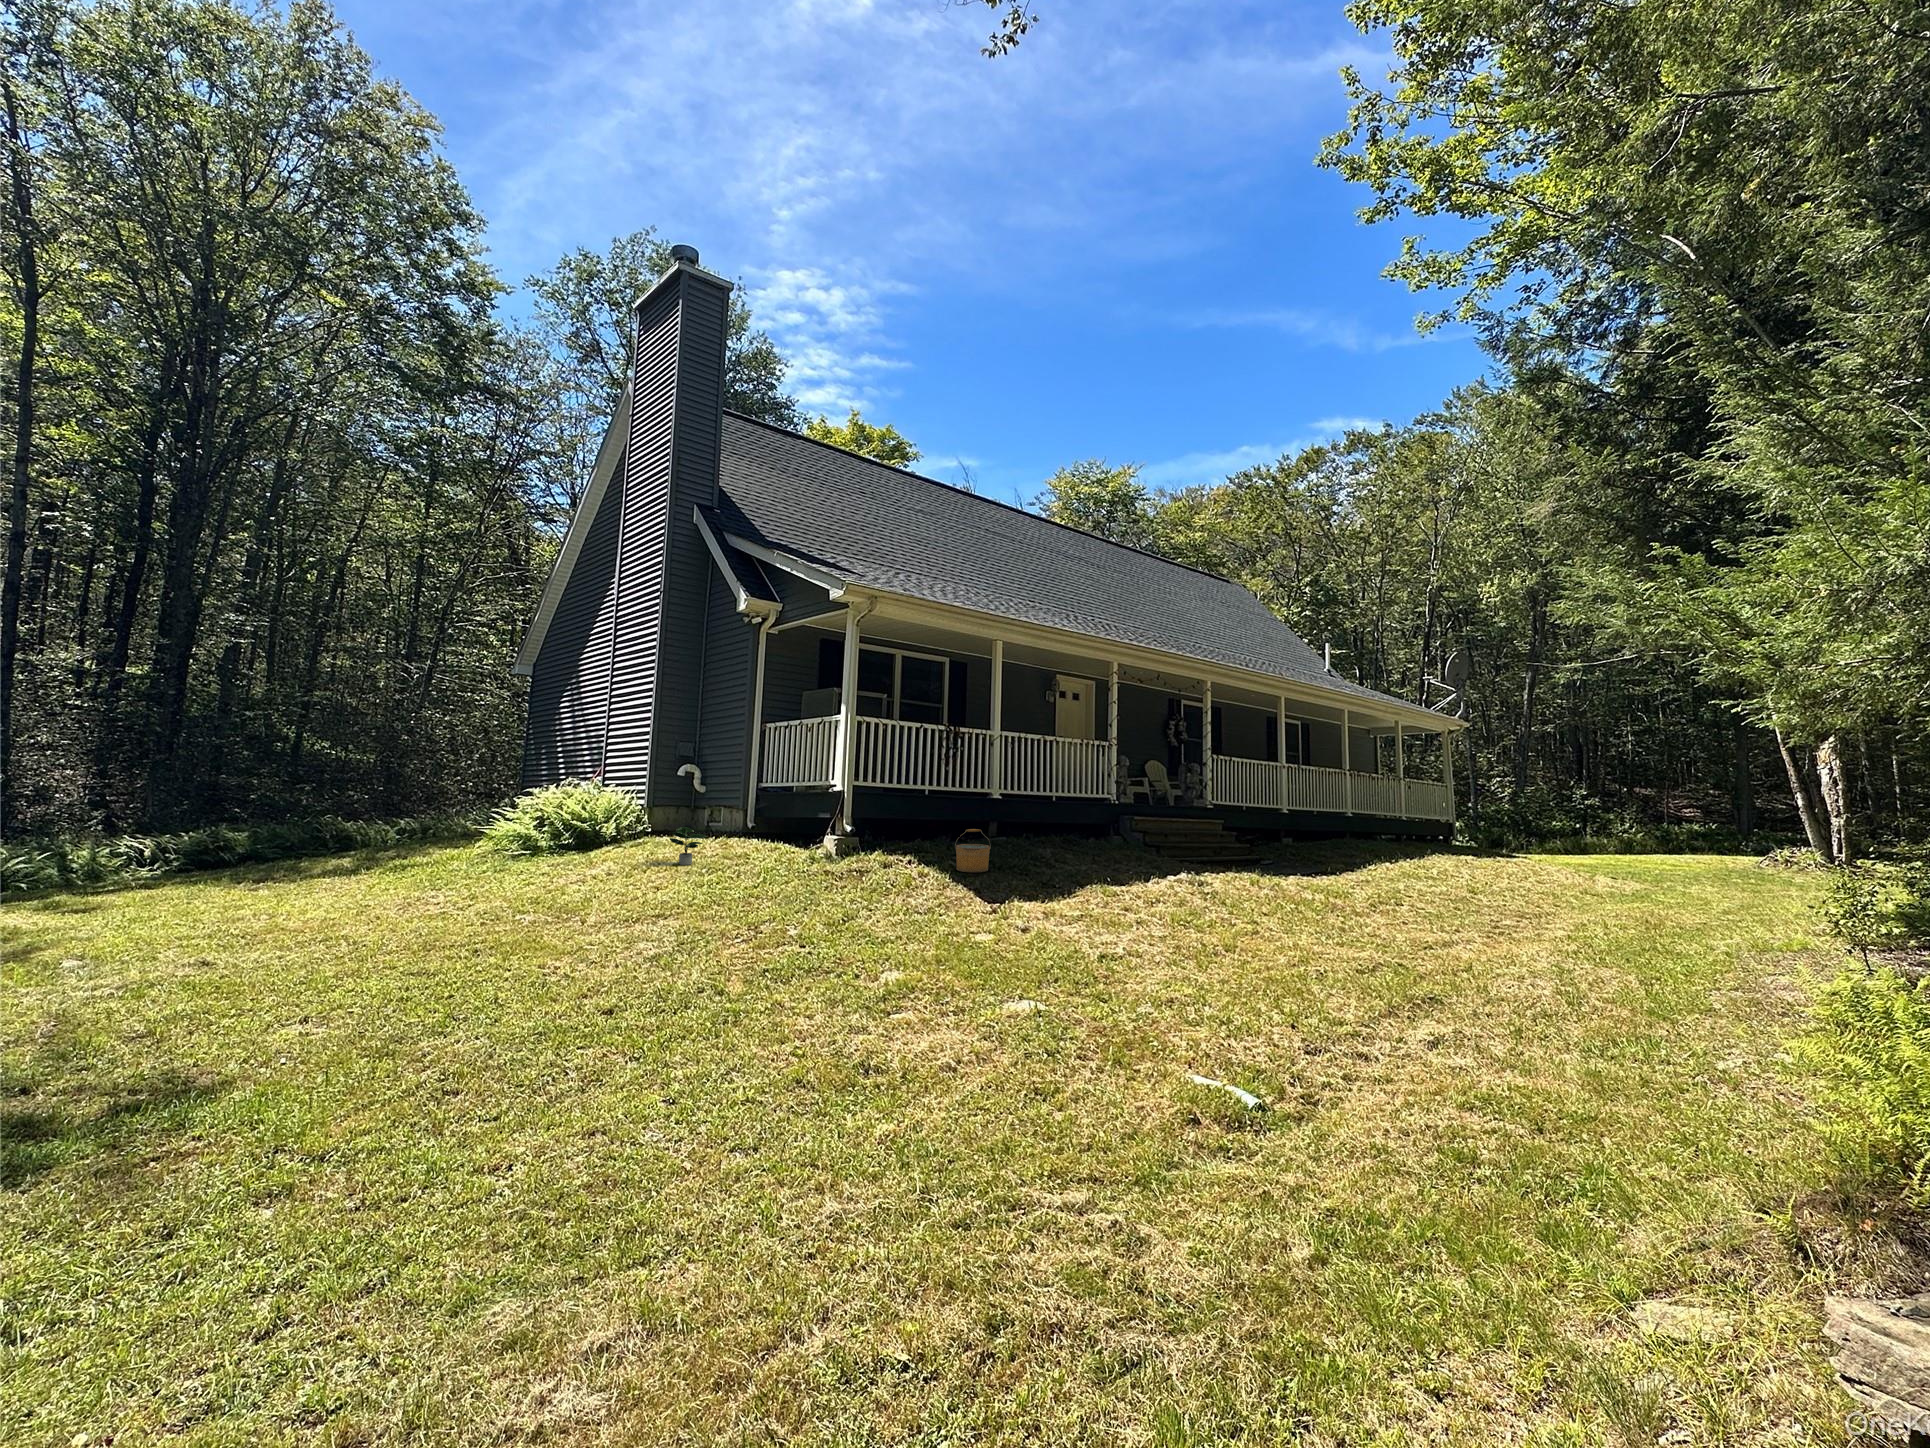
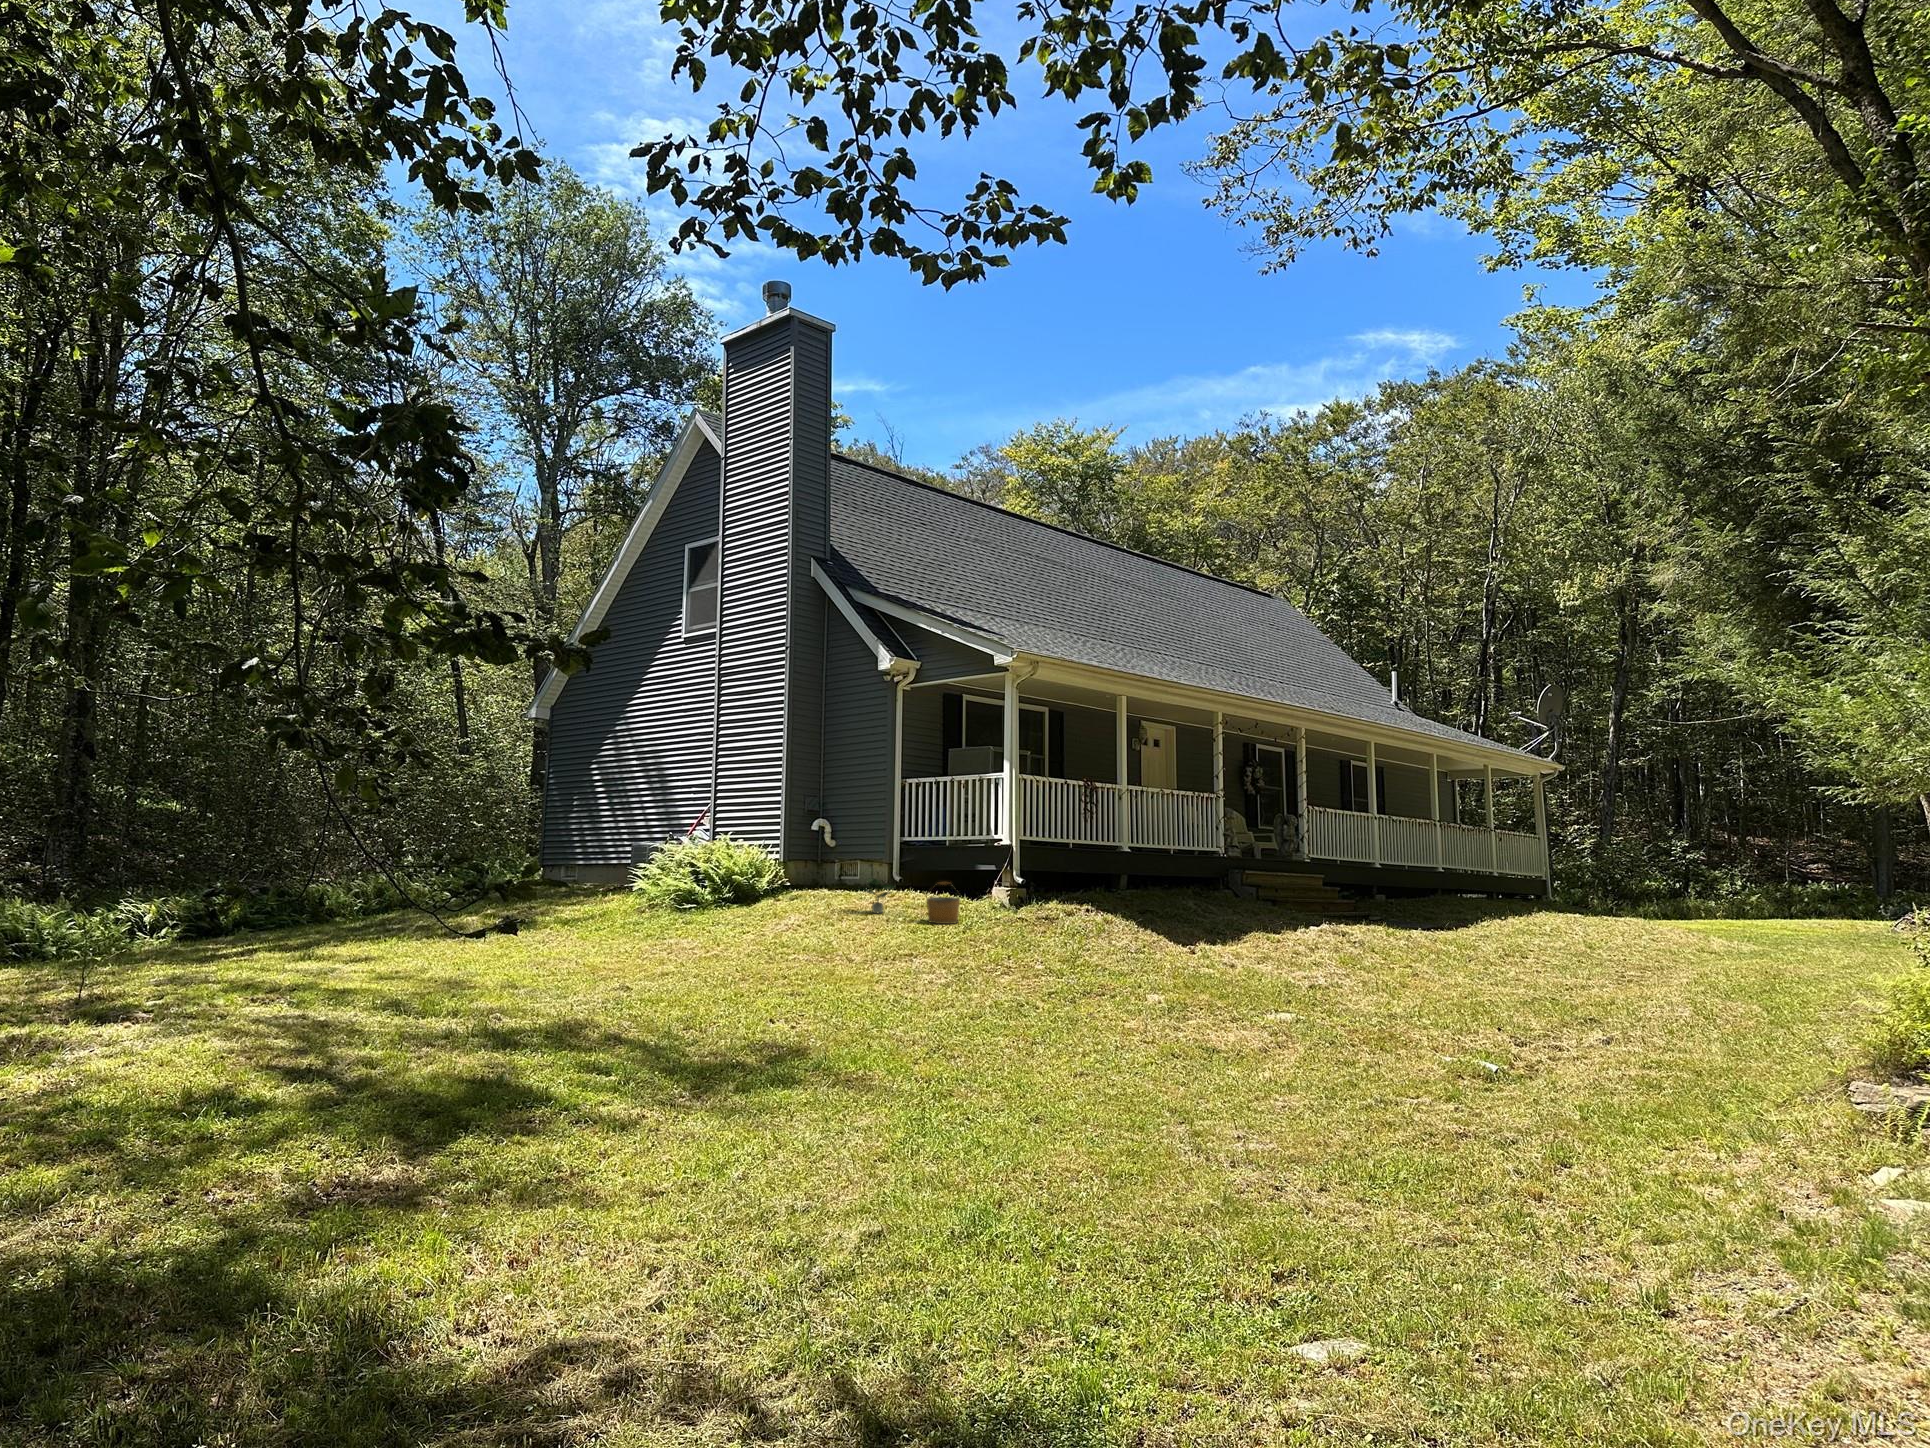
bucket: present [955,829,991,872] -> present [927,882,960,924]

